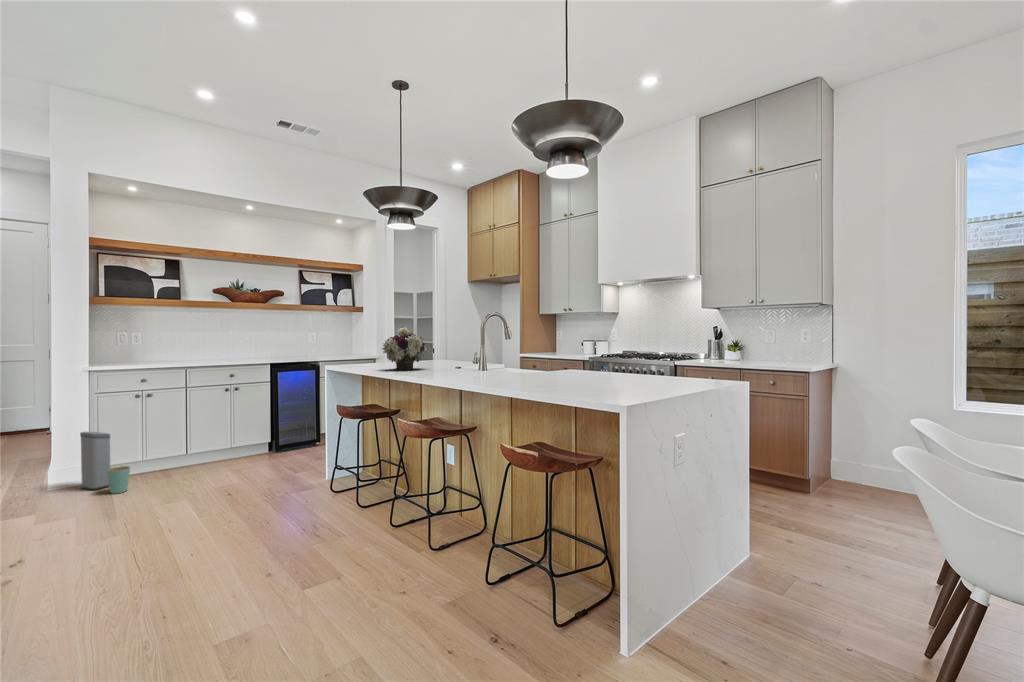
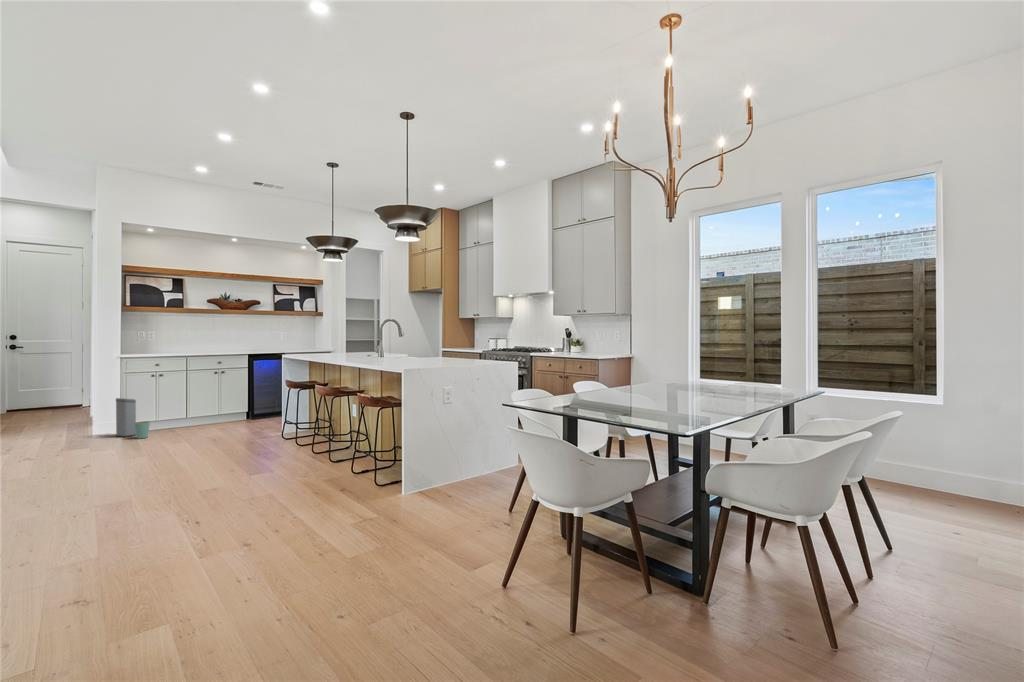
flower arrangement: present [382,328,427,370] -> none [319,328,351,356]

